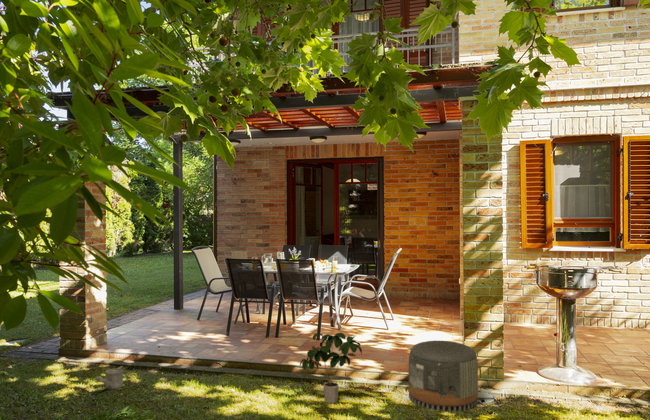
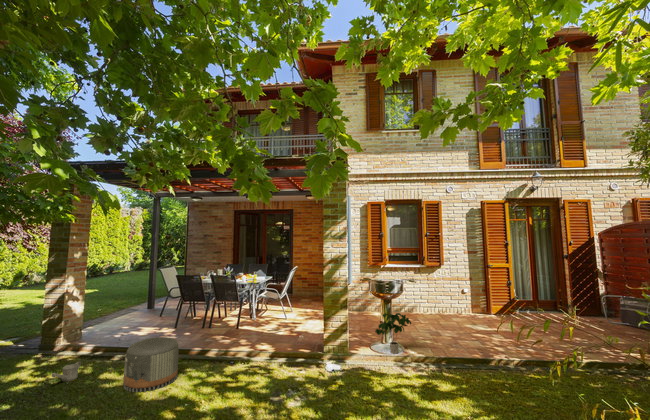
potted plant: present [300,333,362,403] -> present [375,313,411,354]
pouf: present [409,341,478,411] -> present [124,337,179,392]

